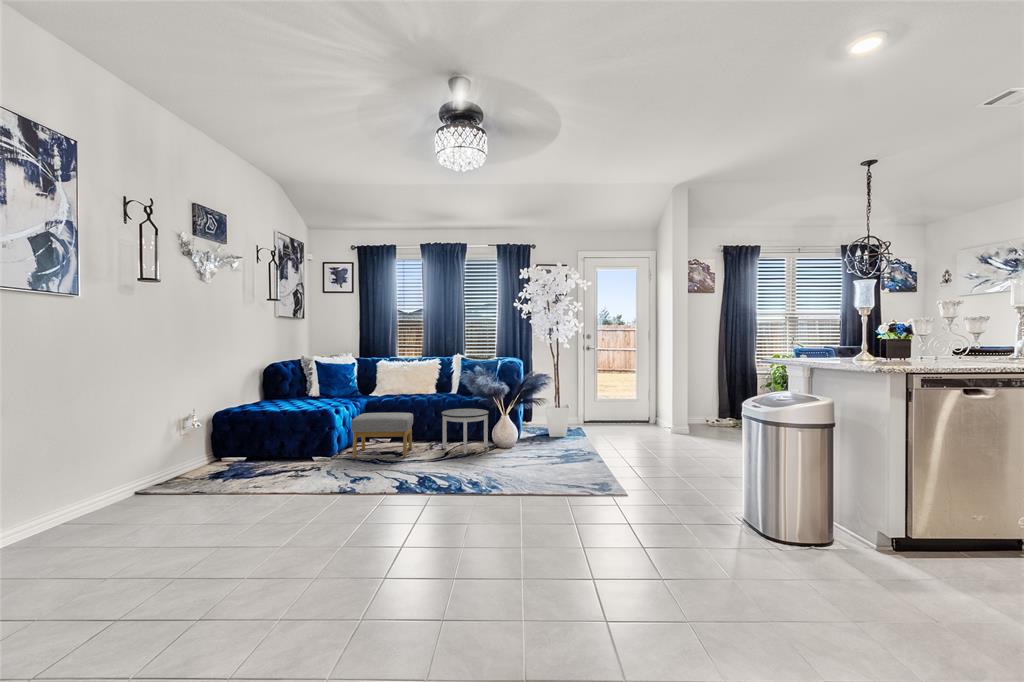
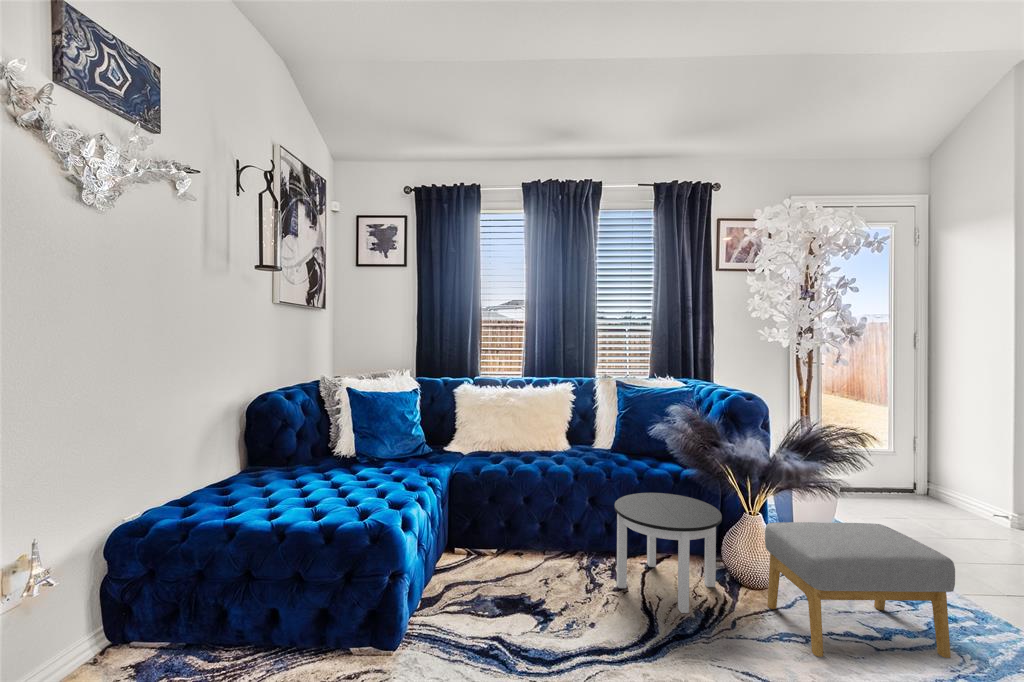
footstool: present [351,413,413,458] -> present [765,522,955,658]

